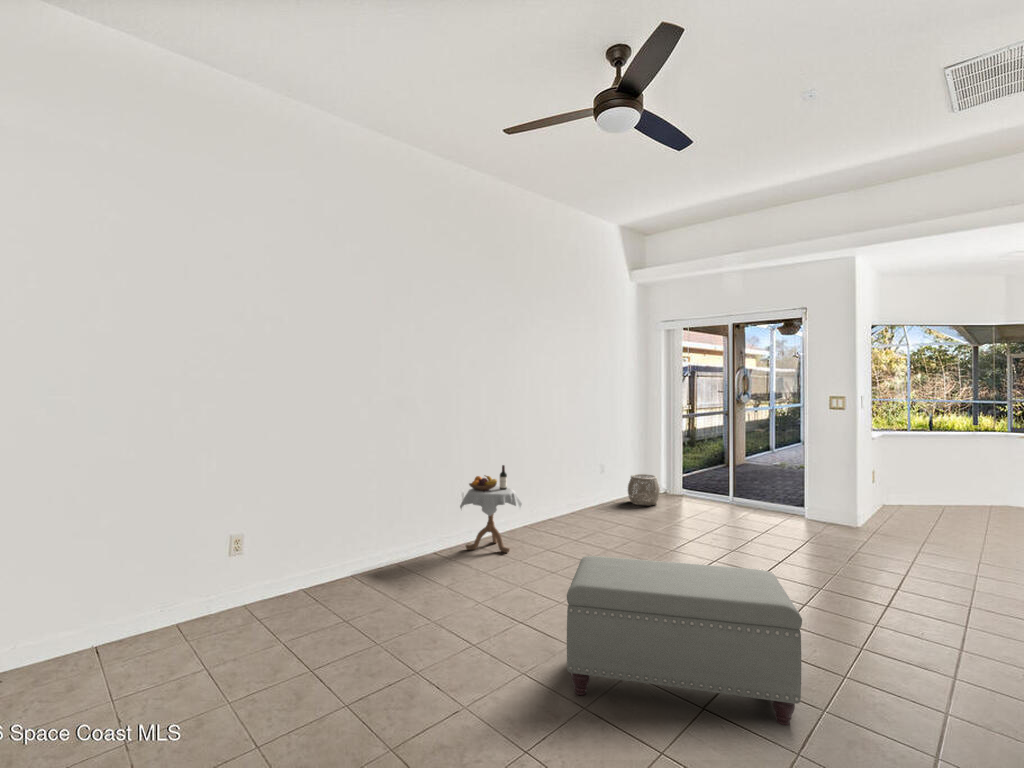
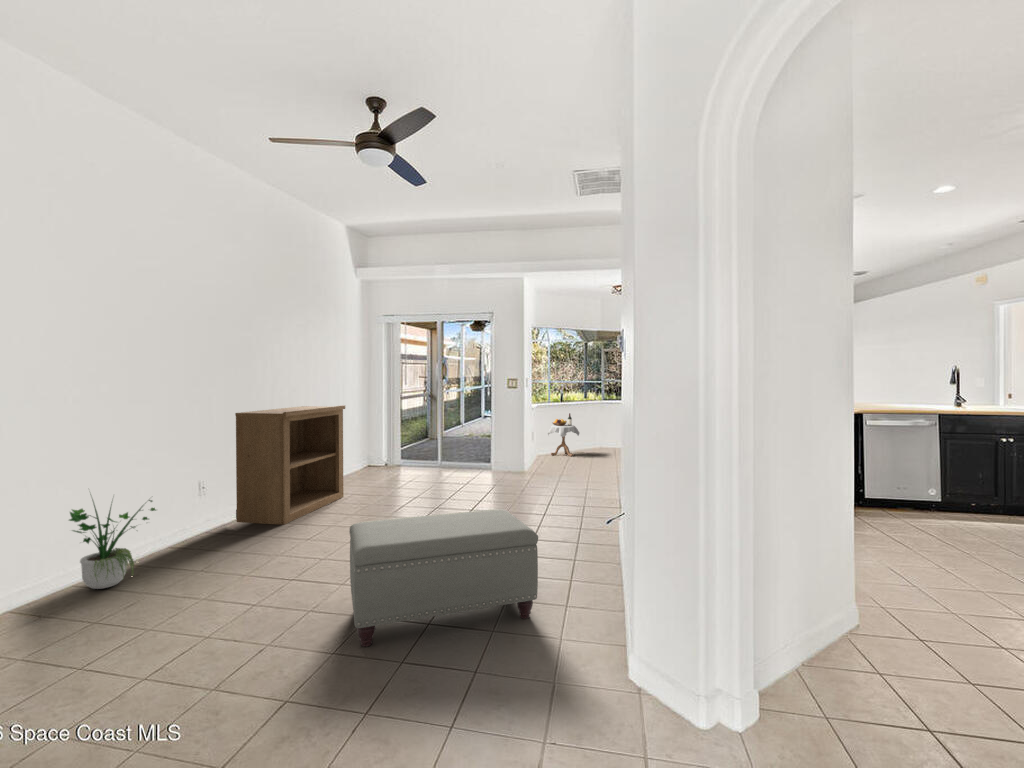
bookshelf: none [514,422,622,541] -> present [235,405,345,525]
side table: present [460,465,522,553] -> present [548,413,579,456]
woven basket: present [628,474,660,505] -> none [345,453,375,481]
potted plant: none [377,484,443,572] -> present [69,499,156,589]

